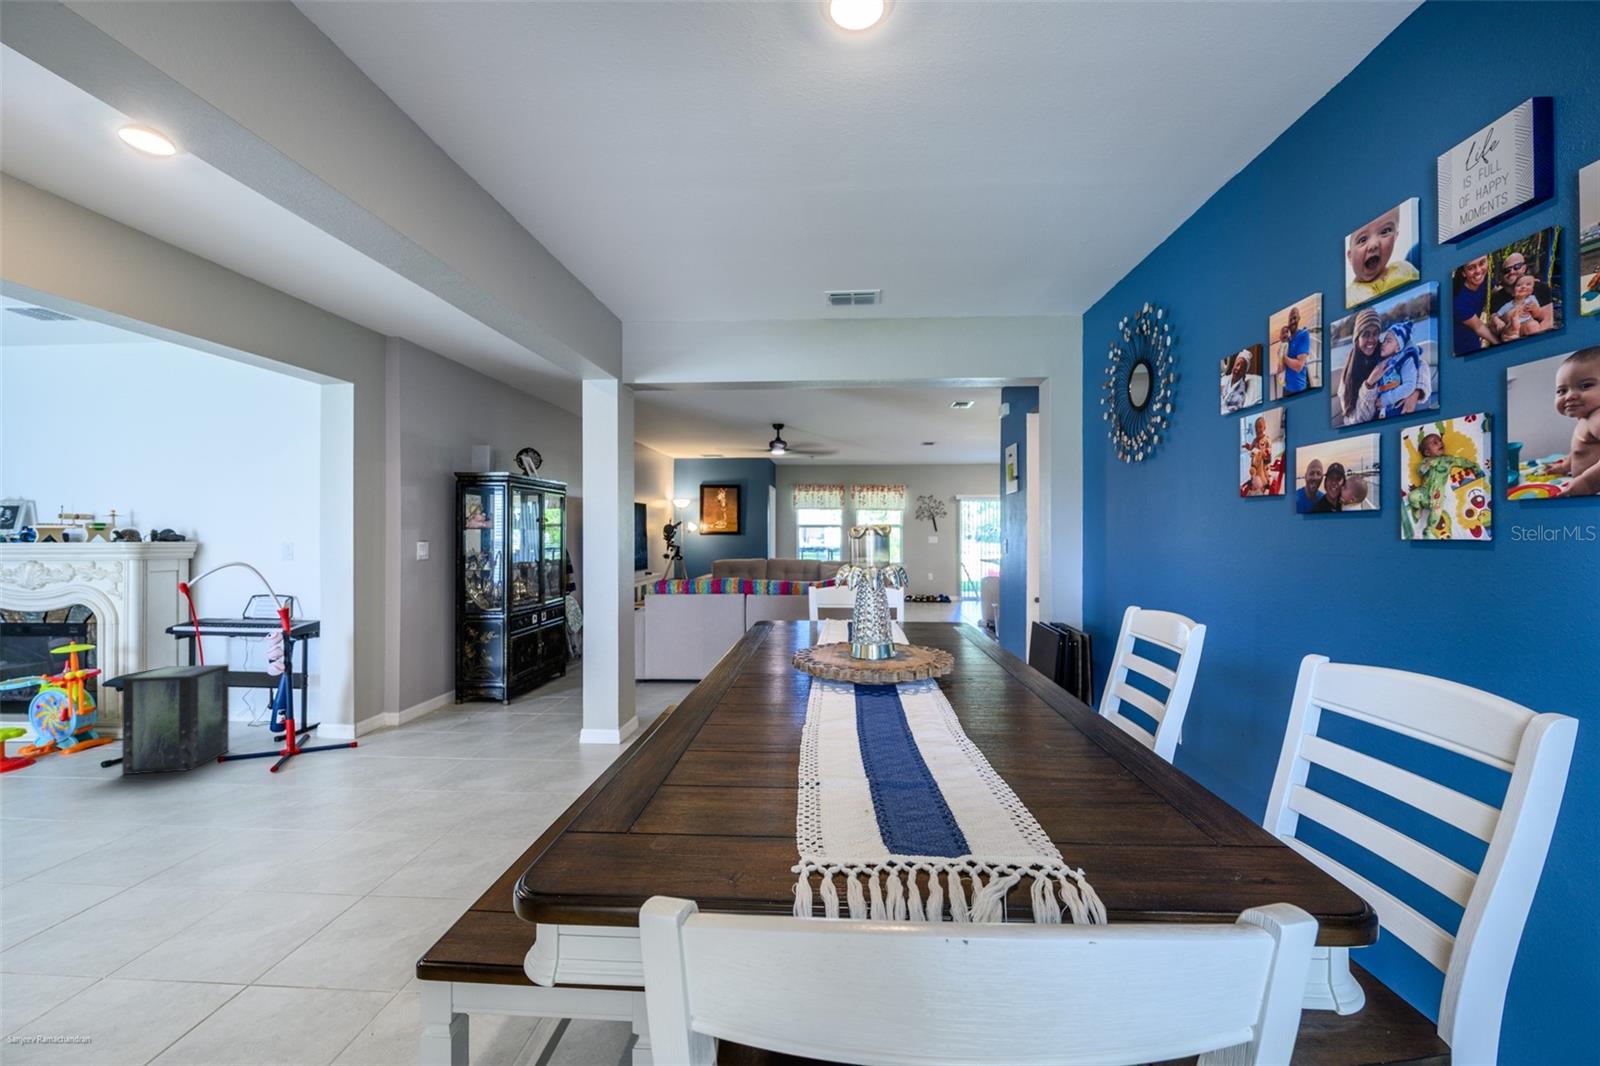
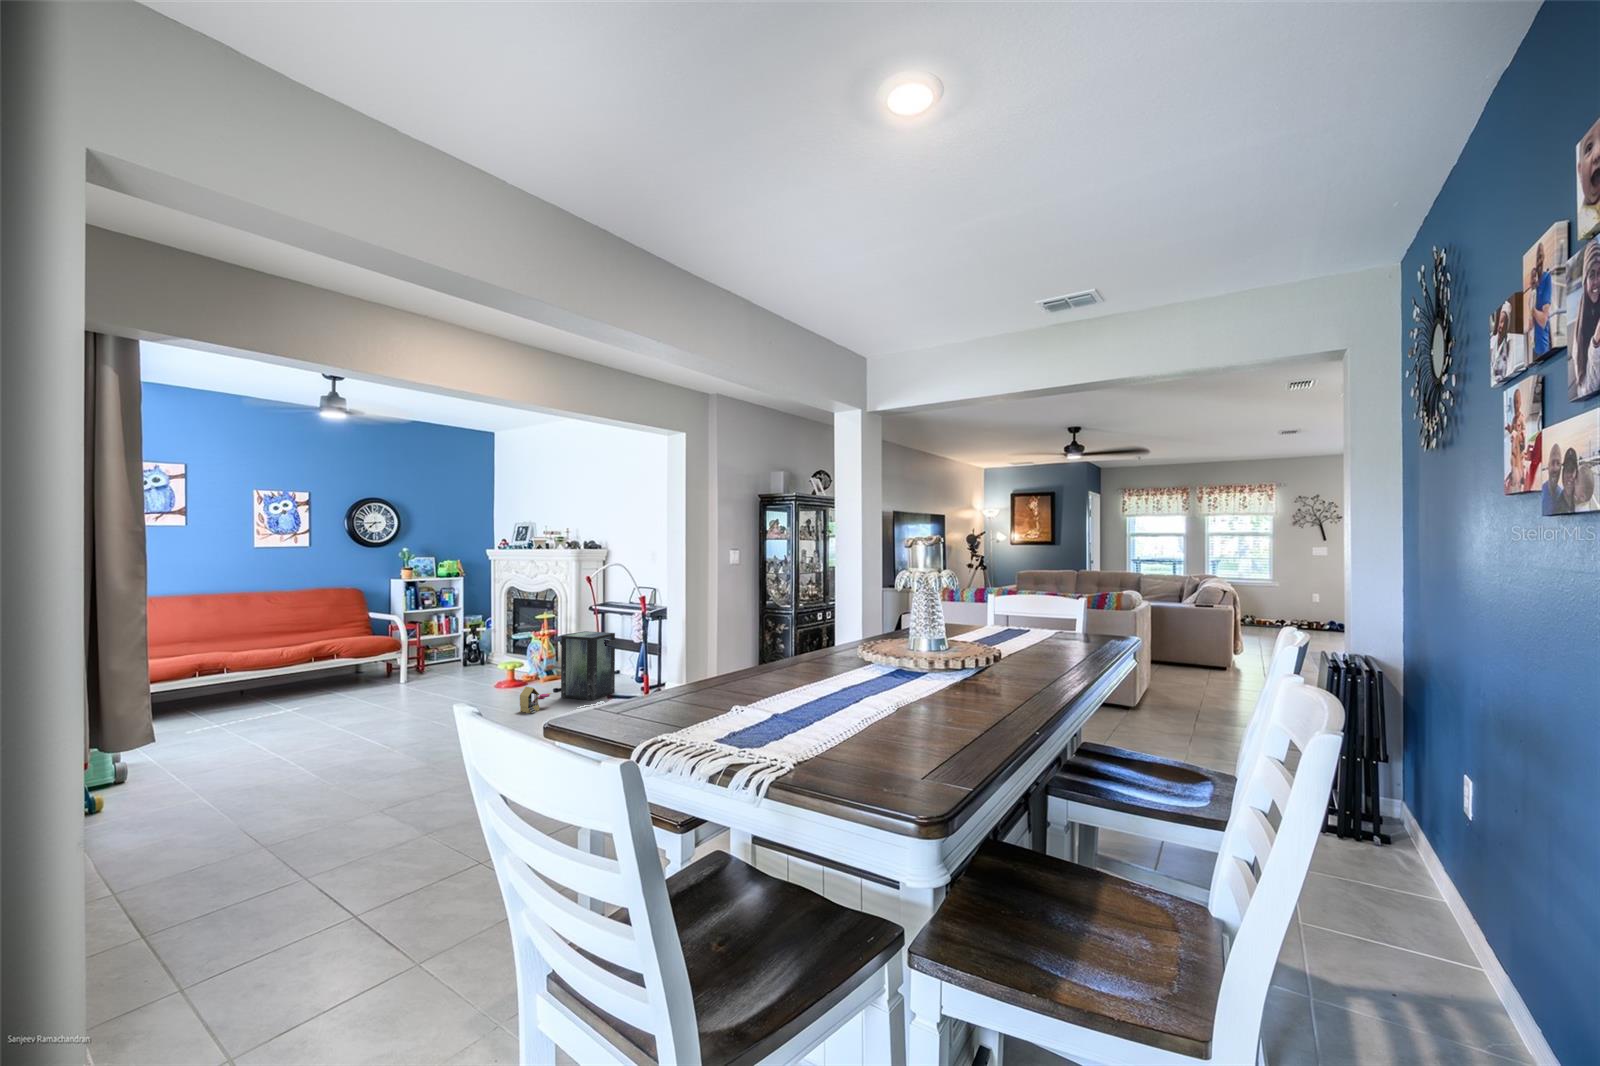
toy house: none [36,770,107,813] -> present [520,686,551,713]

